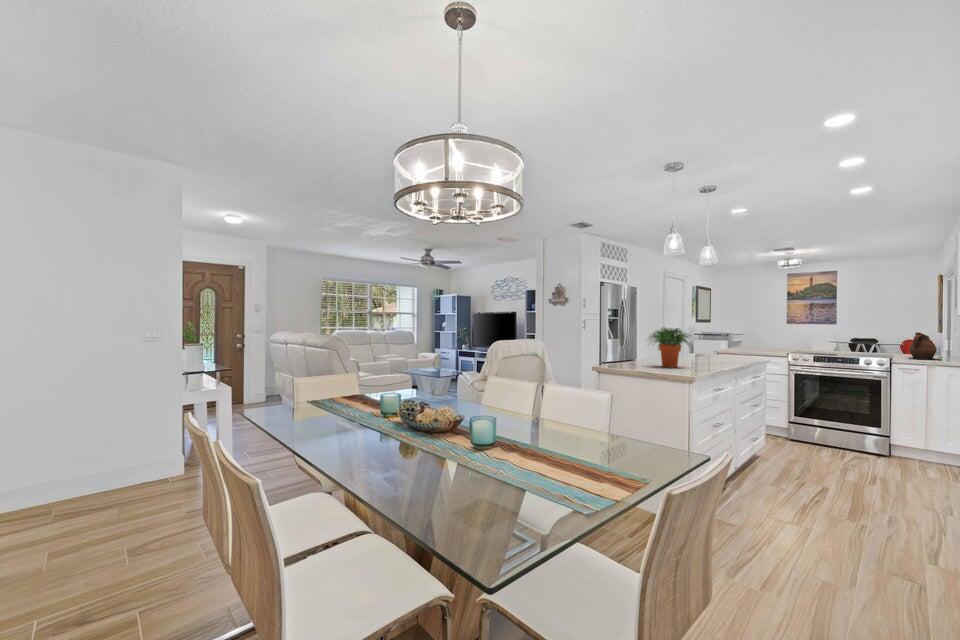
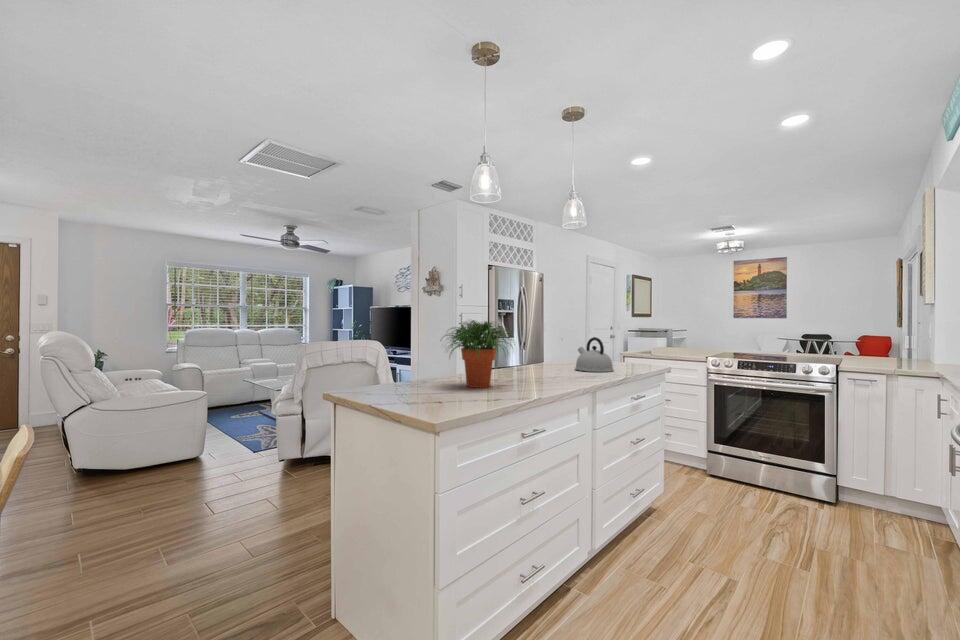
ceramic pitcher: present [909,333,940,360] -> none [859,327,908,366]
kettle: none [705,338,734,361] -> present [575,337,614,372]

